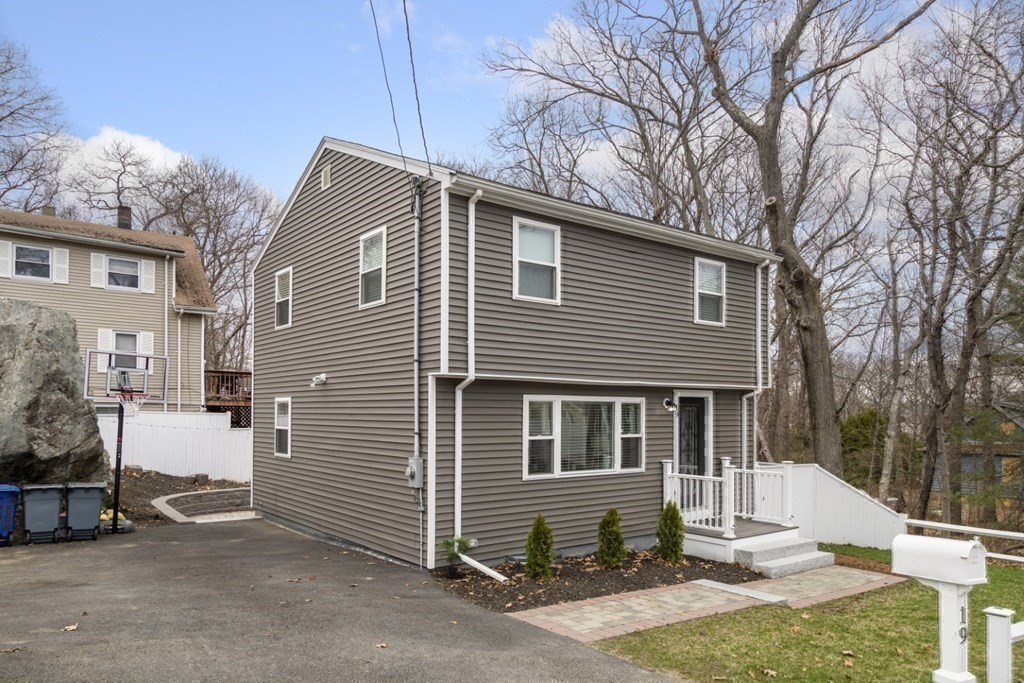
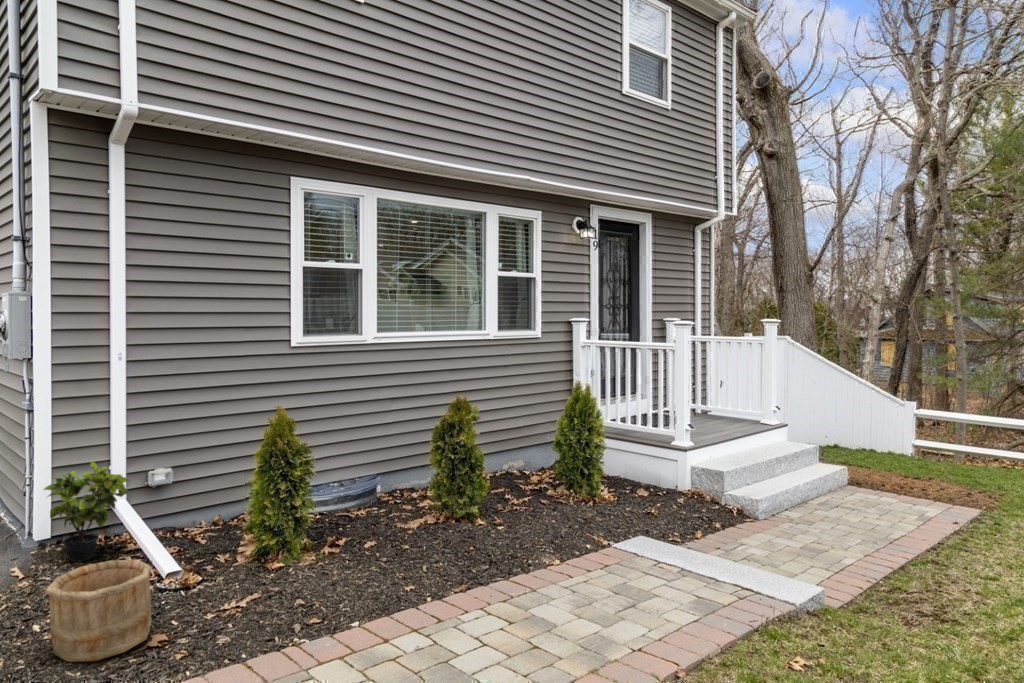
wooden bucket: none [481,569,513,601] -> present [45,560,151,662]

